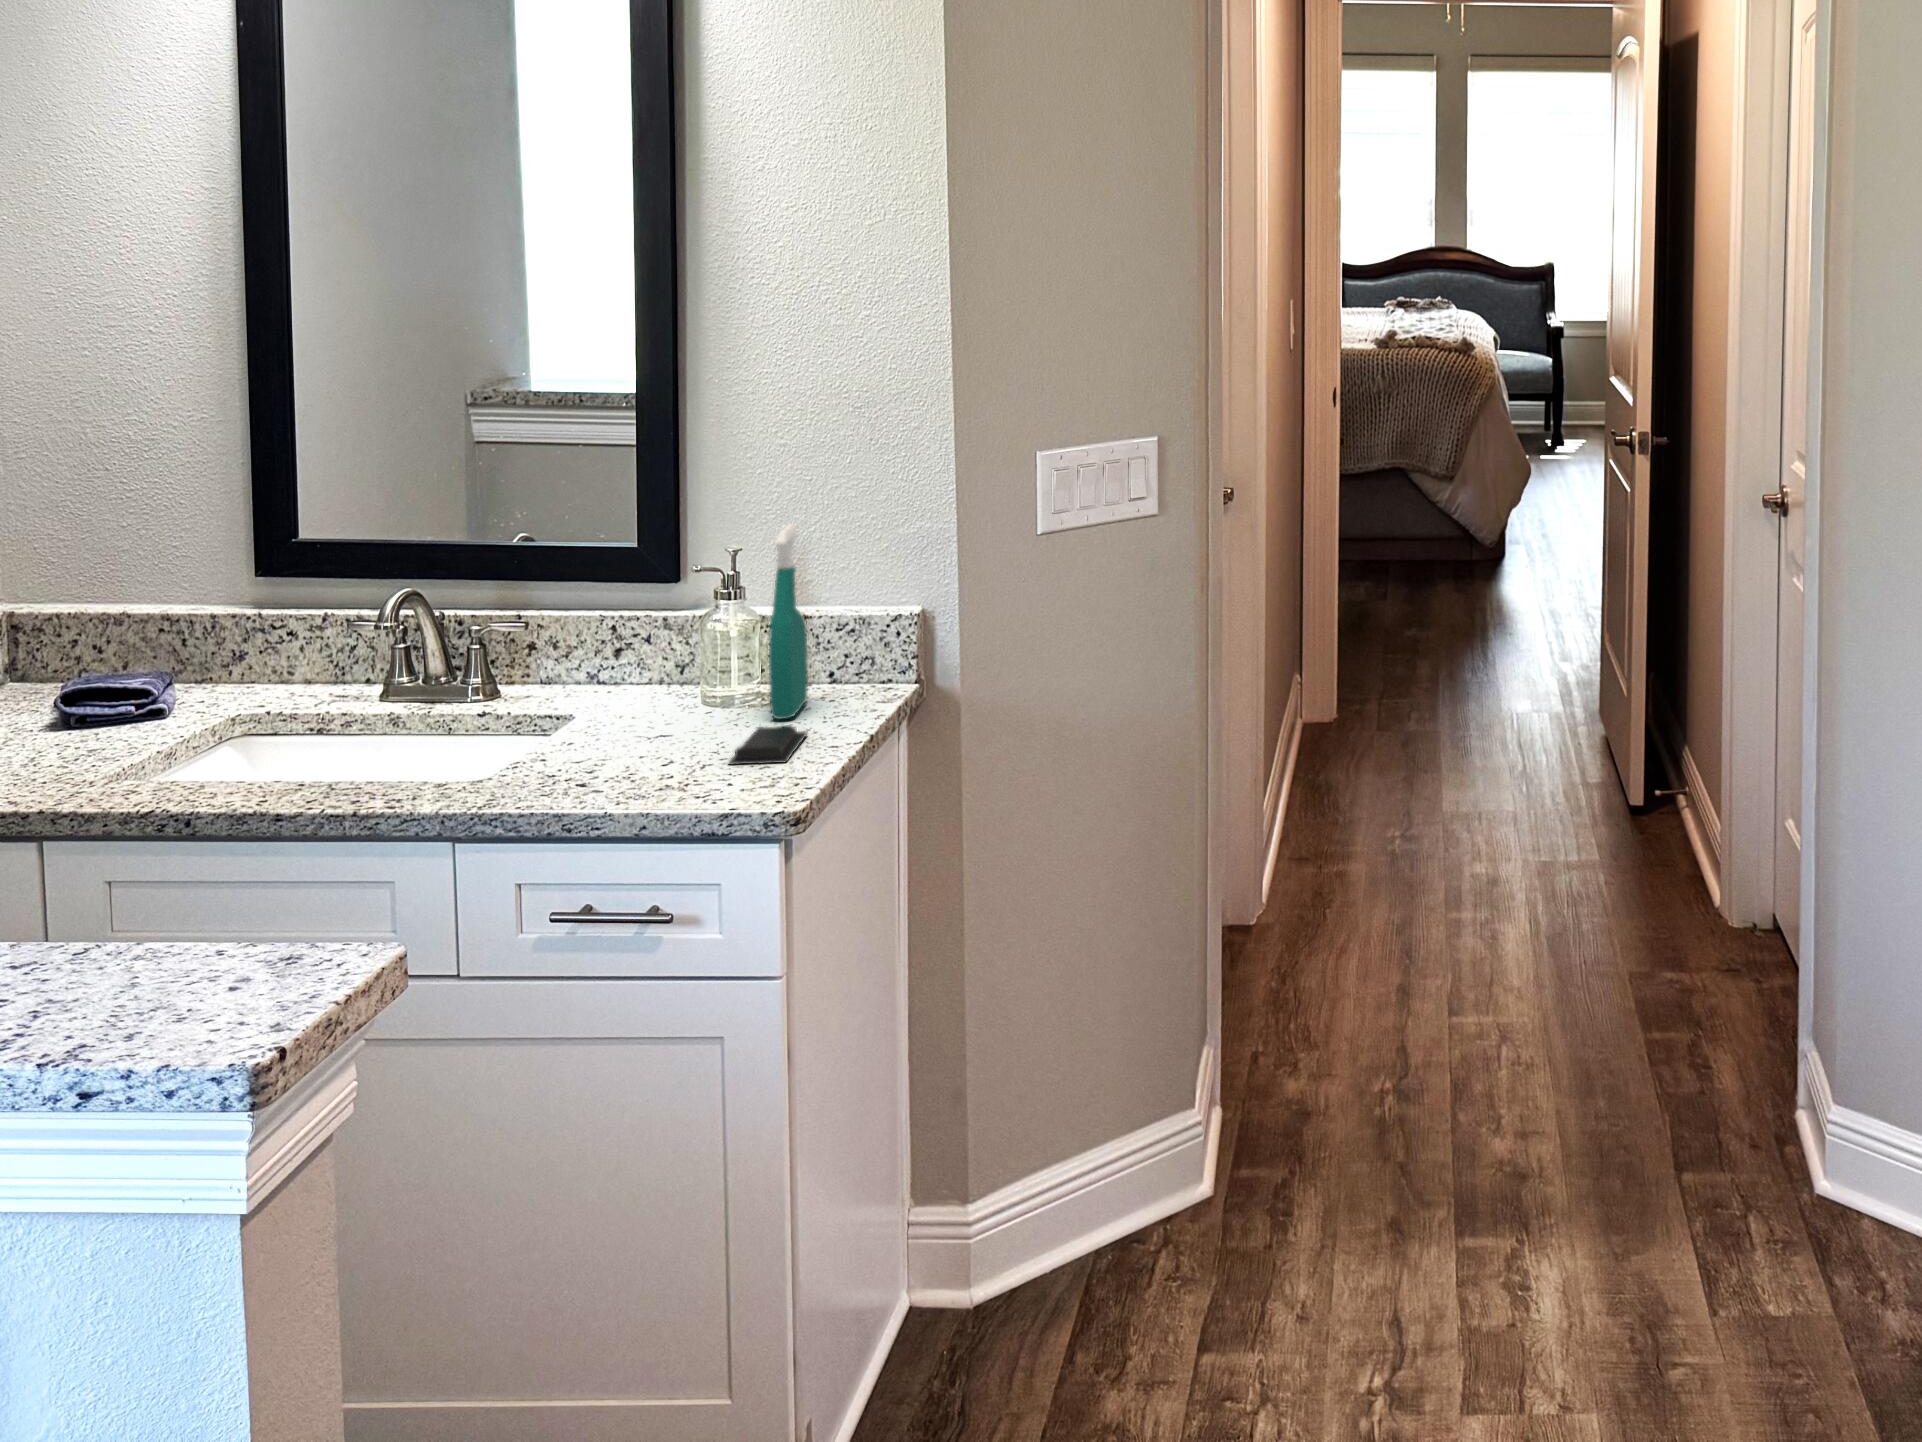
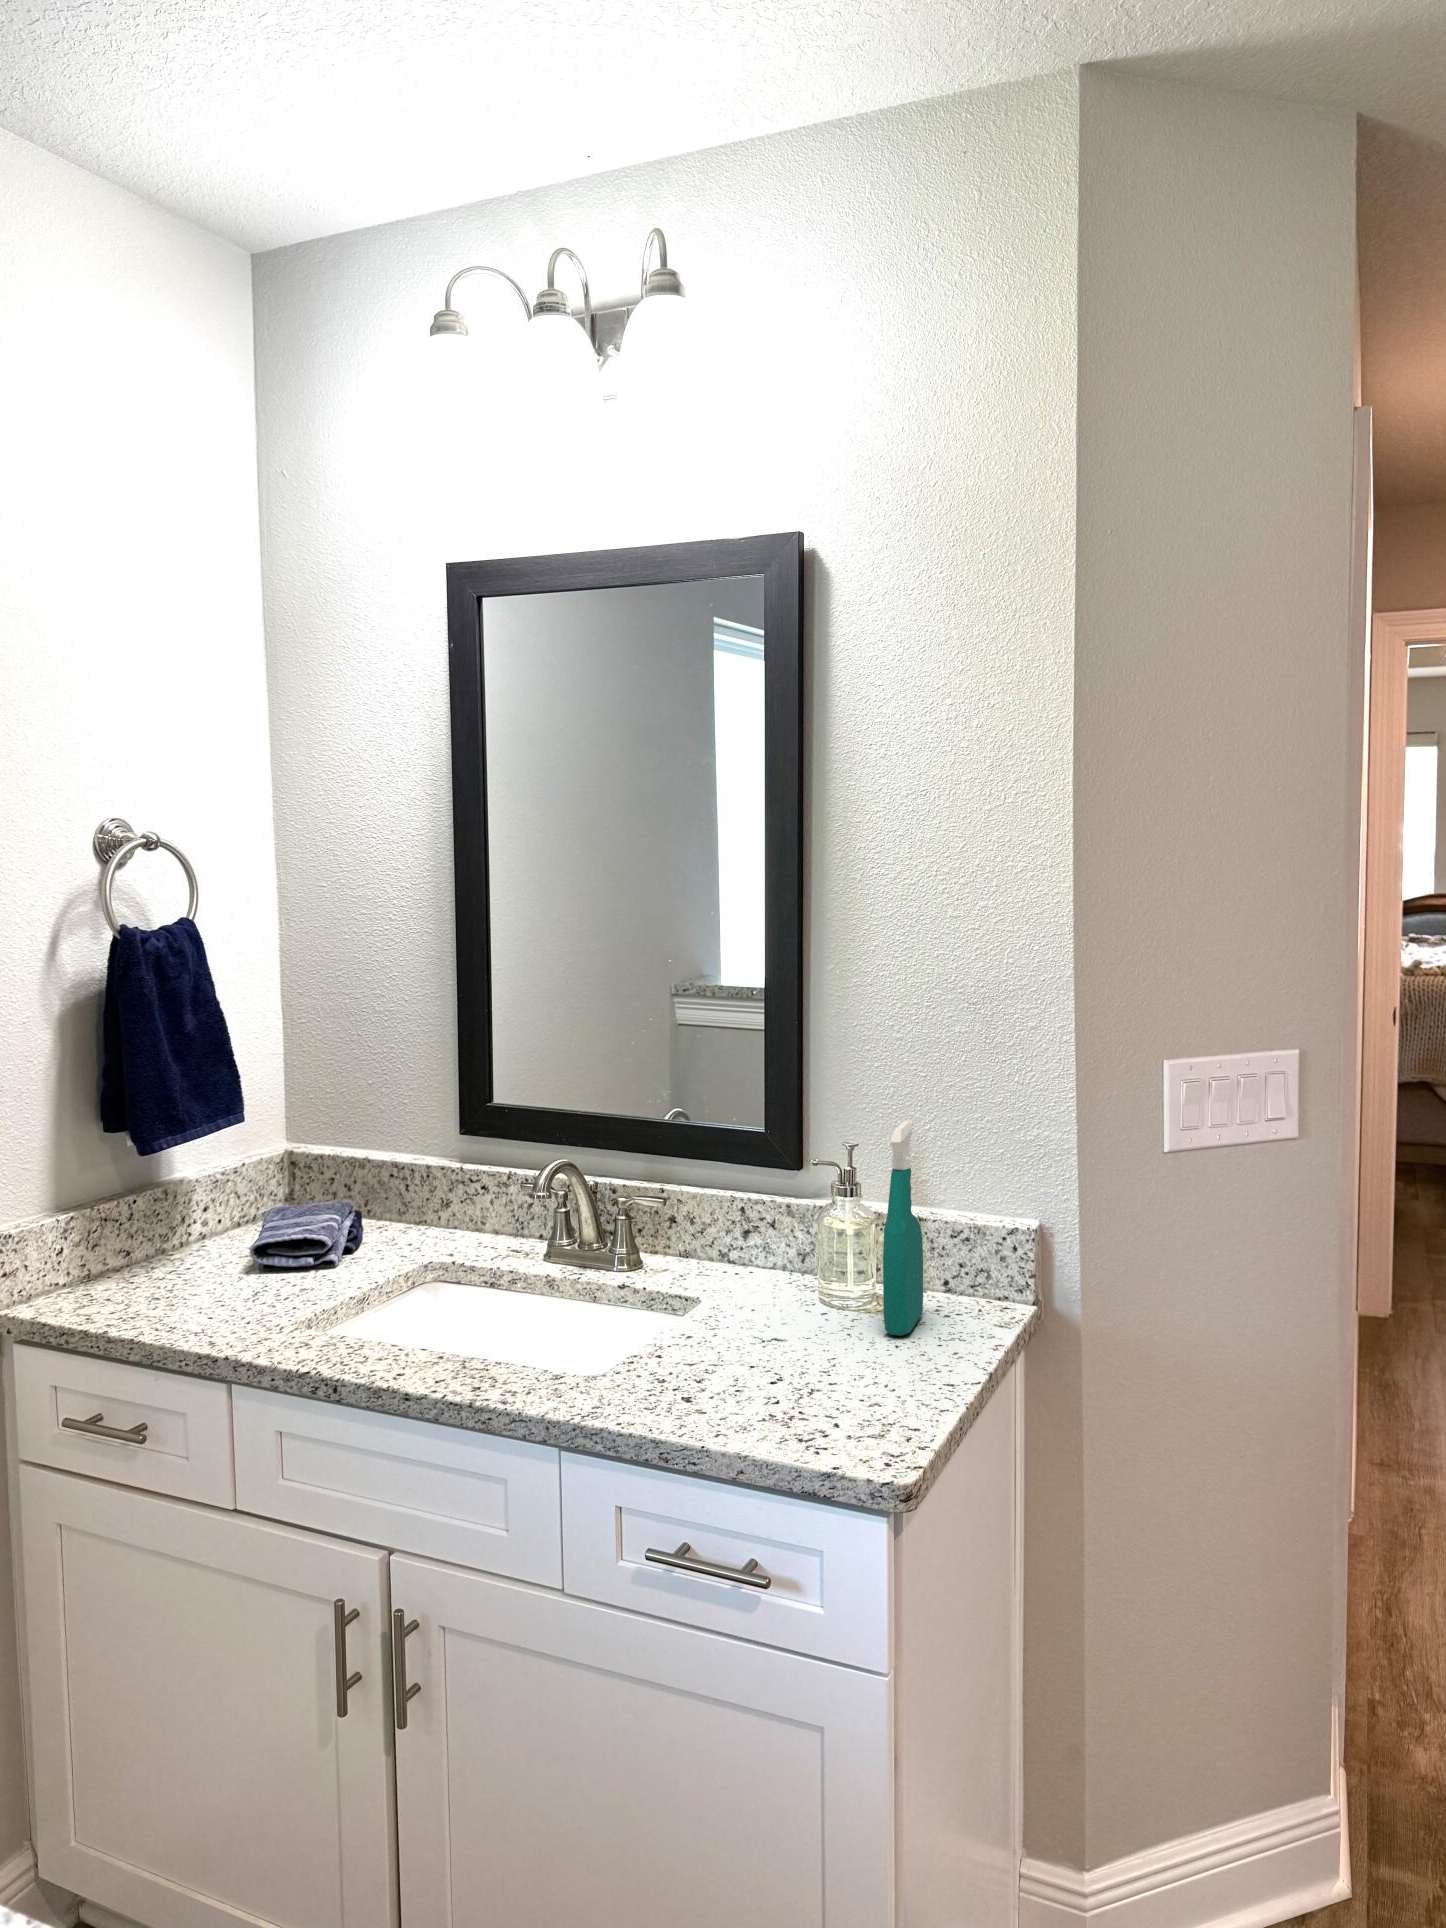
soap bar: present [729,725,807,765] -> none [836,1348,923,1402]

